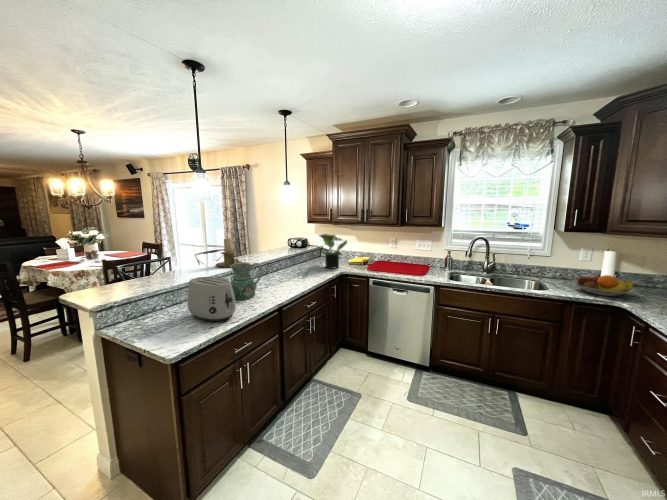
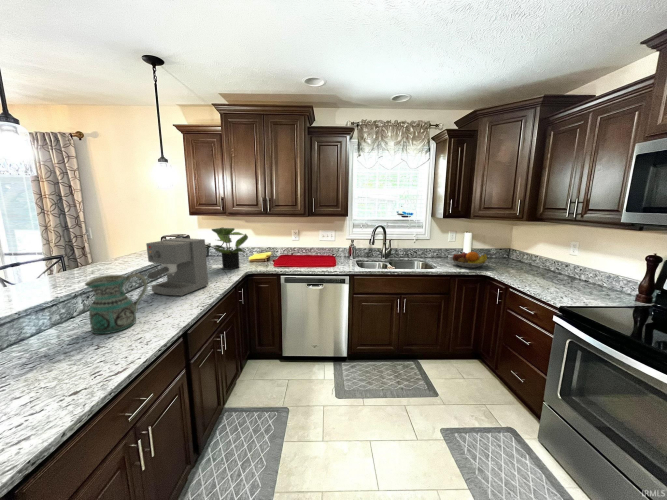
candle holder: present [216,238,241,267] -> none [42,240,97,286]
coffee maker: none [268,240,309,284] -> present [146,238,208,296]
toaster: present [188,277,236,322] -> none [5,306,117,383]

